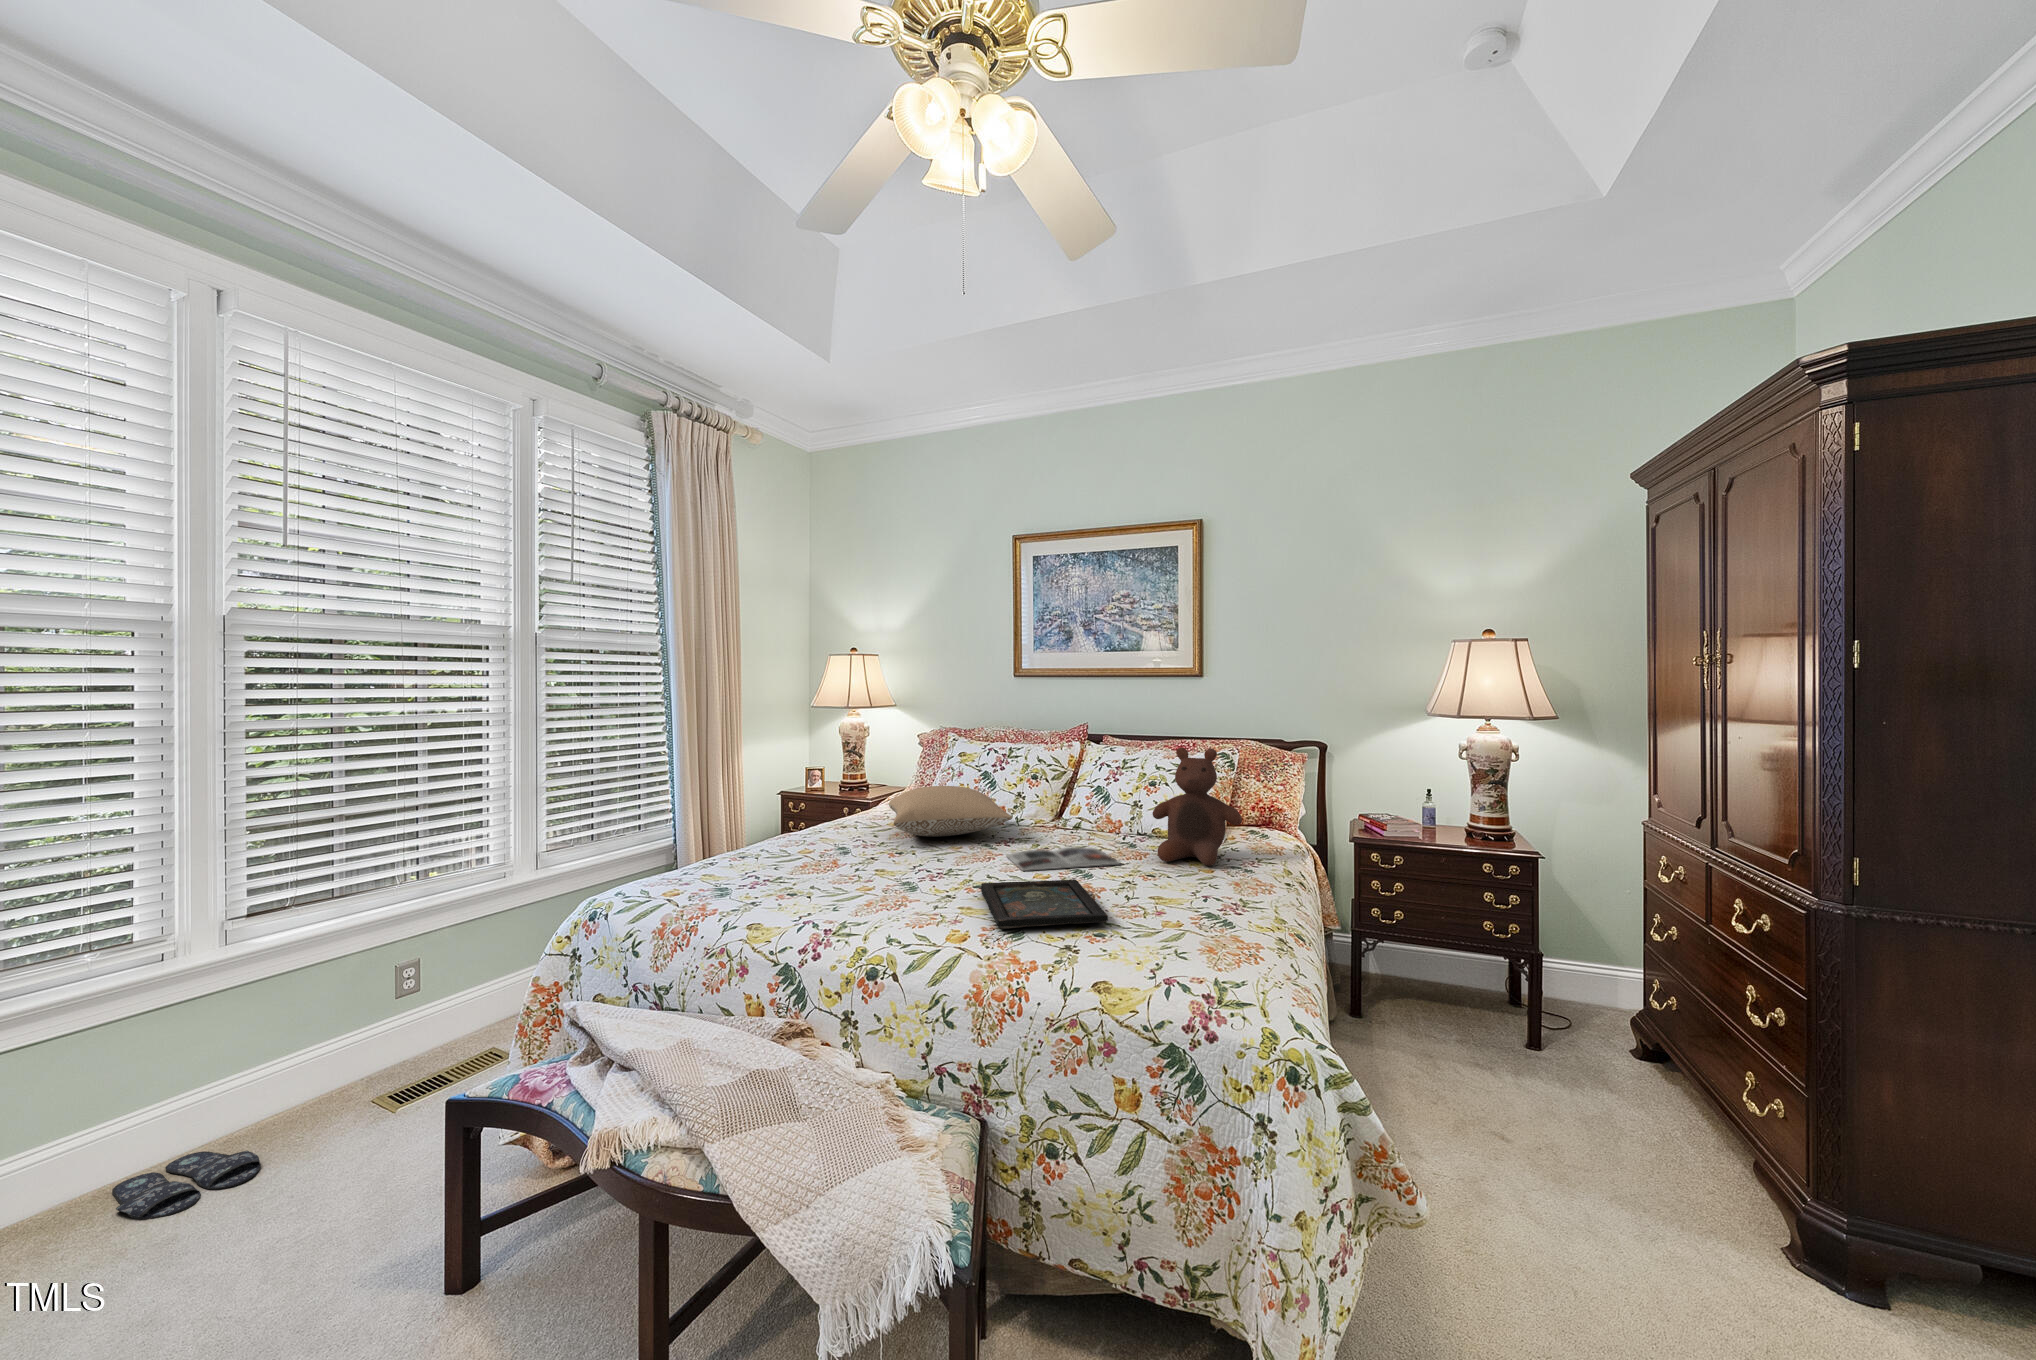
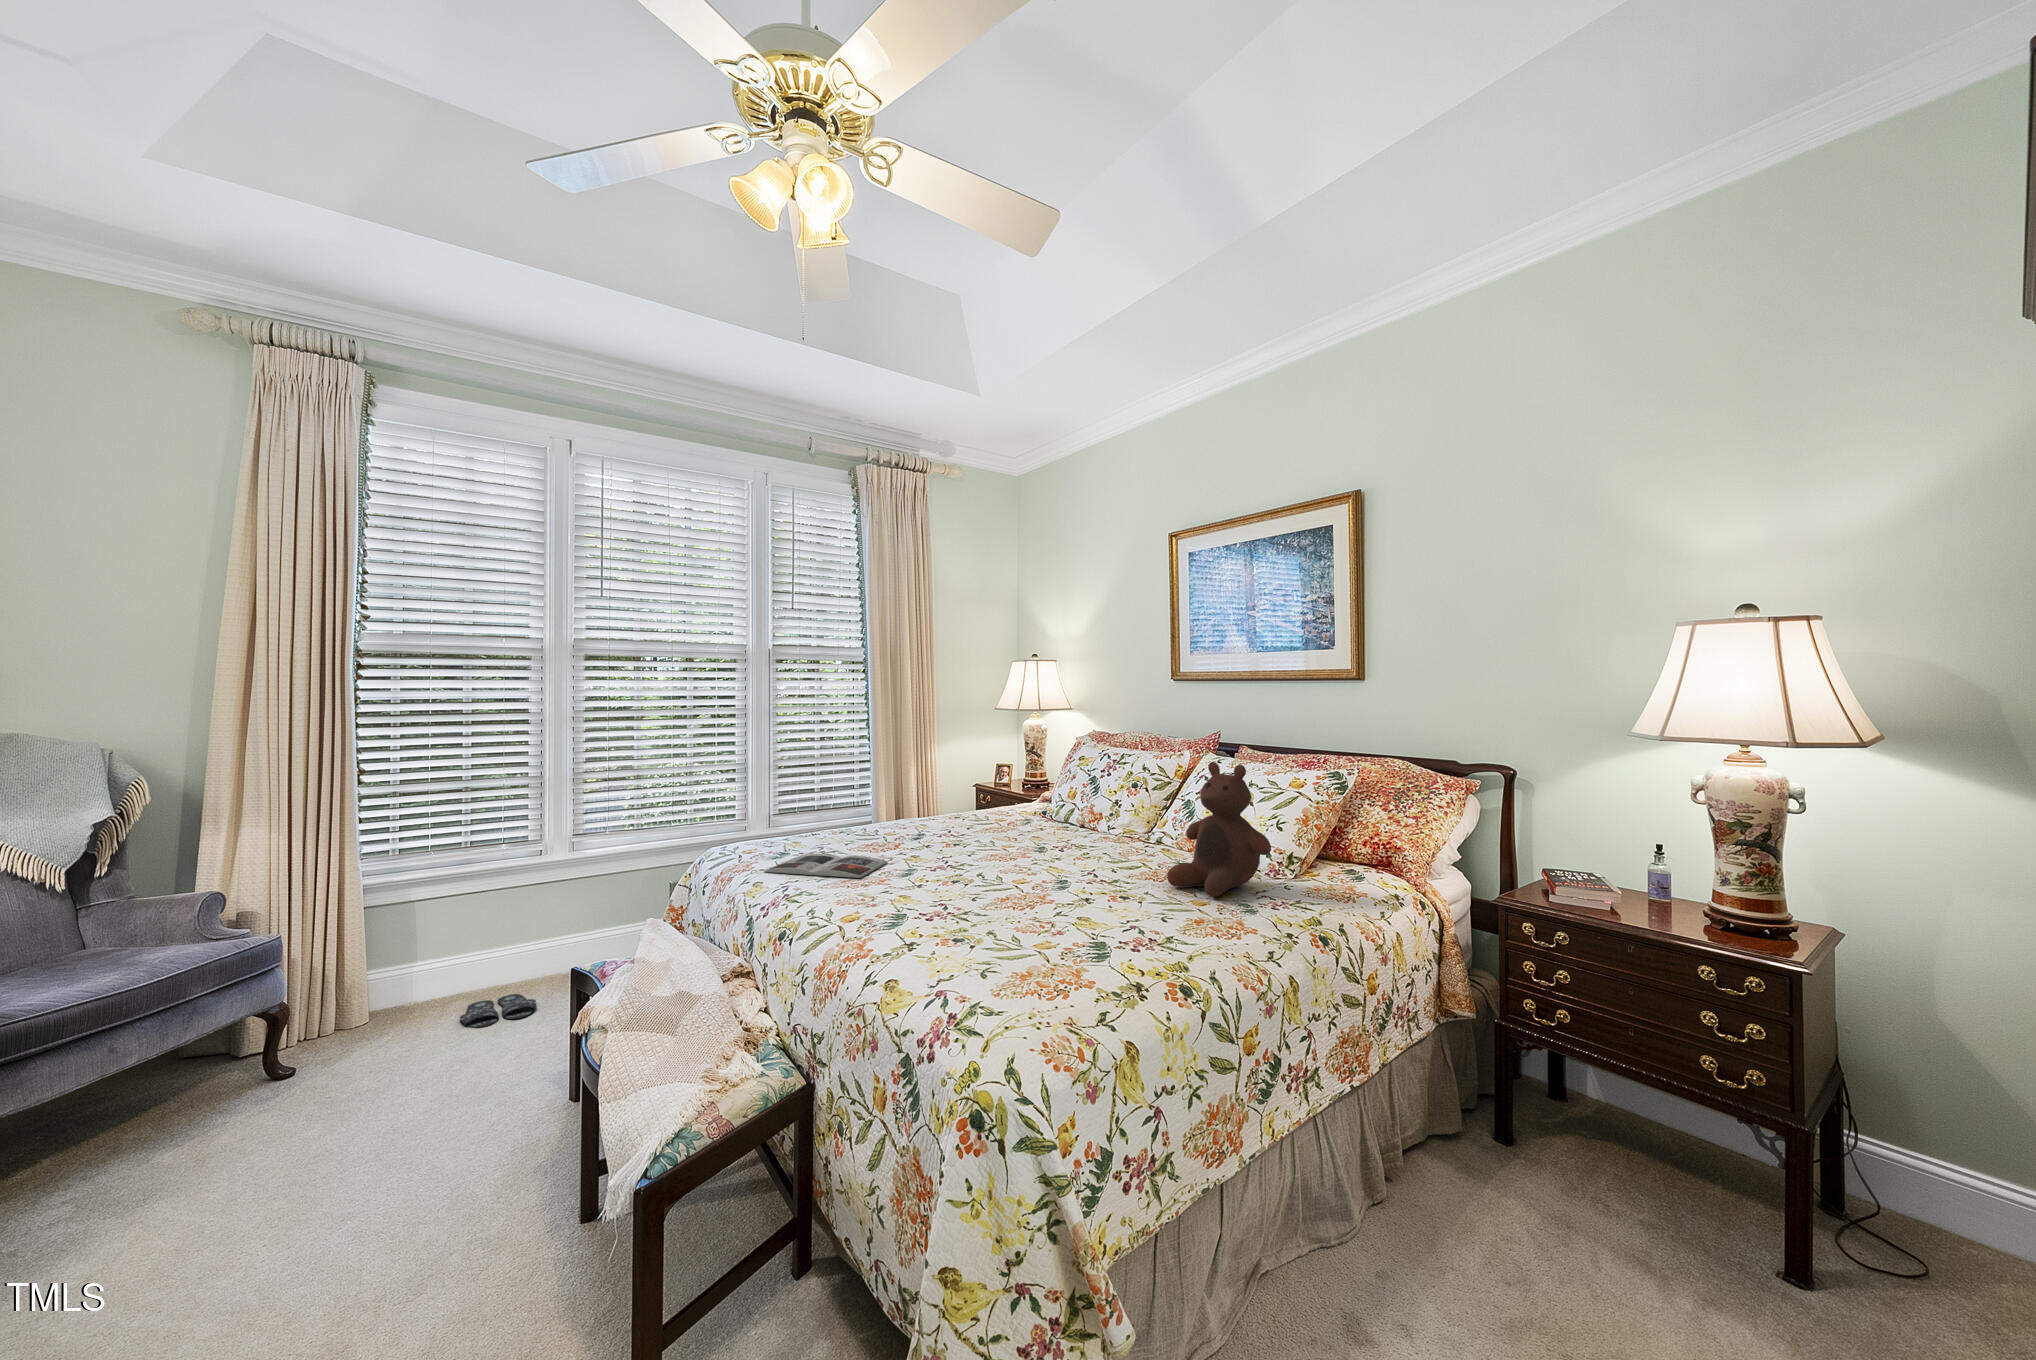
pillow: present [889,786,1012,837] -> none [954,788,1088,836]
magazine: present [1008,847,1120,871] -> present [764,854,887,878]
tray: present [981,879,1108,928] -> none [885,882,1032,933]

